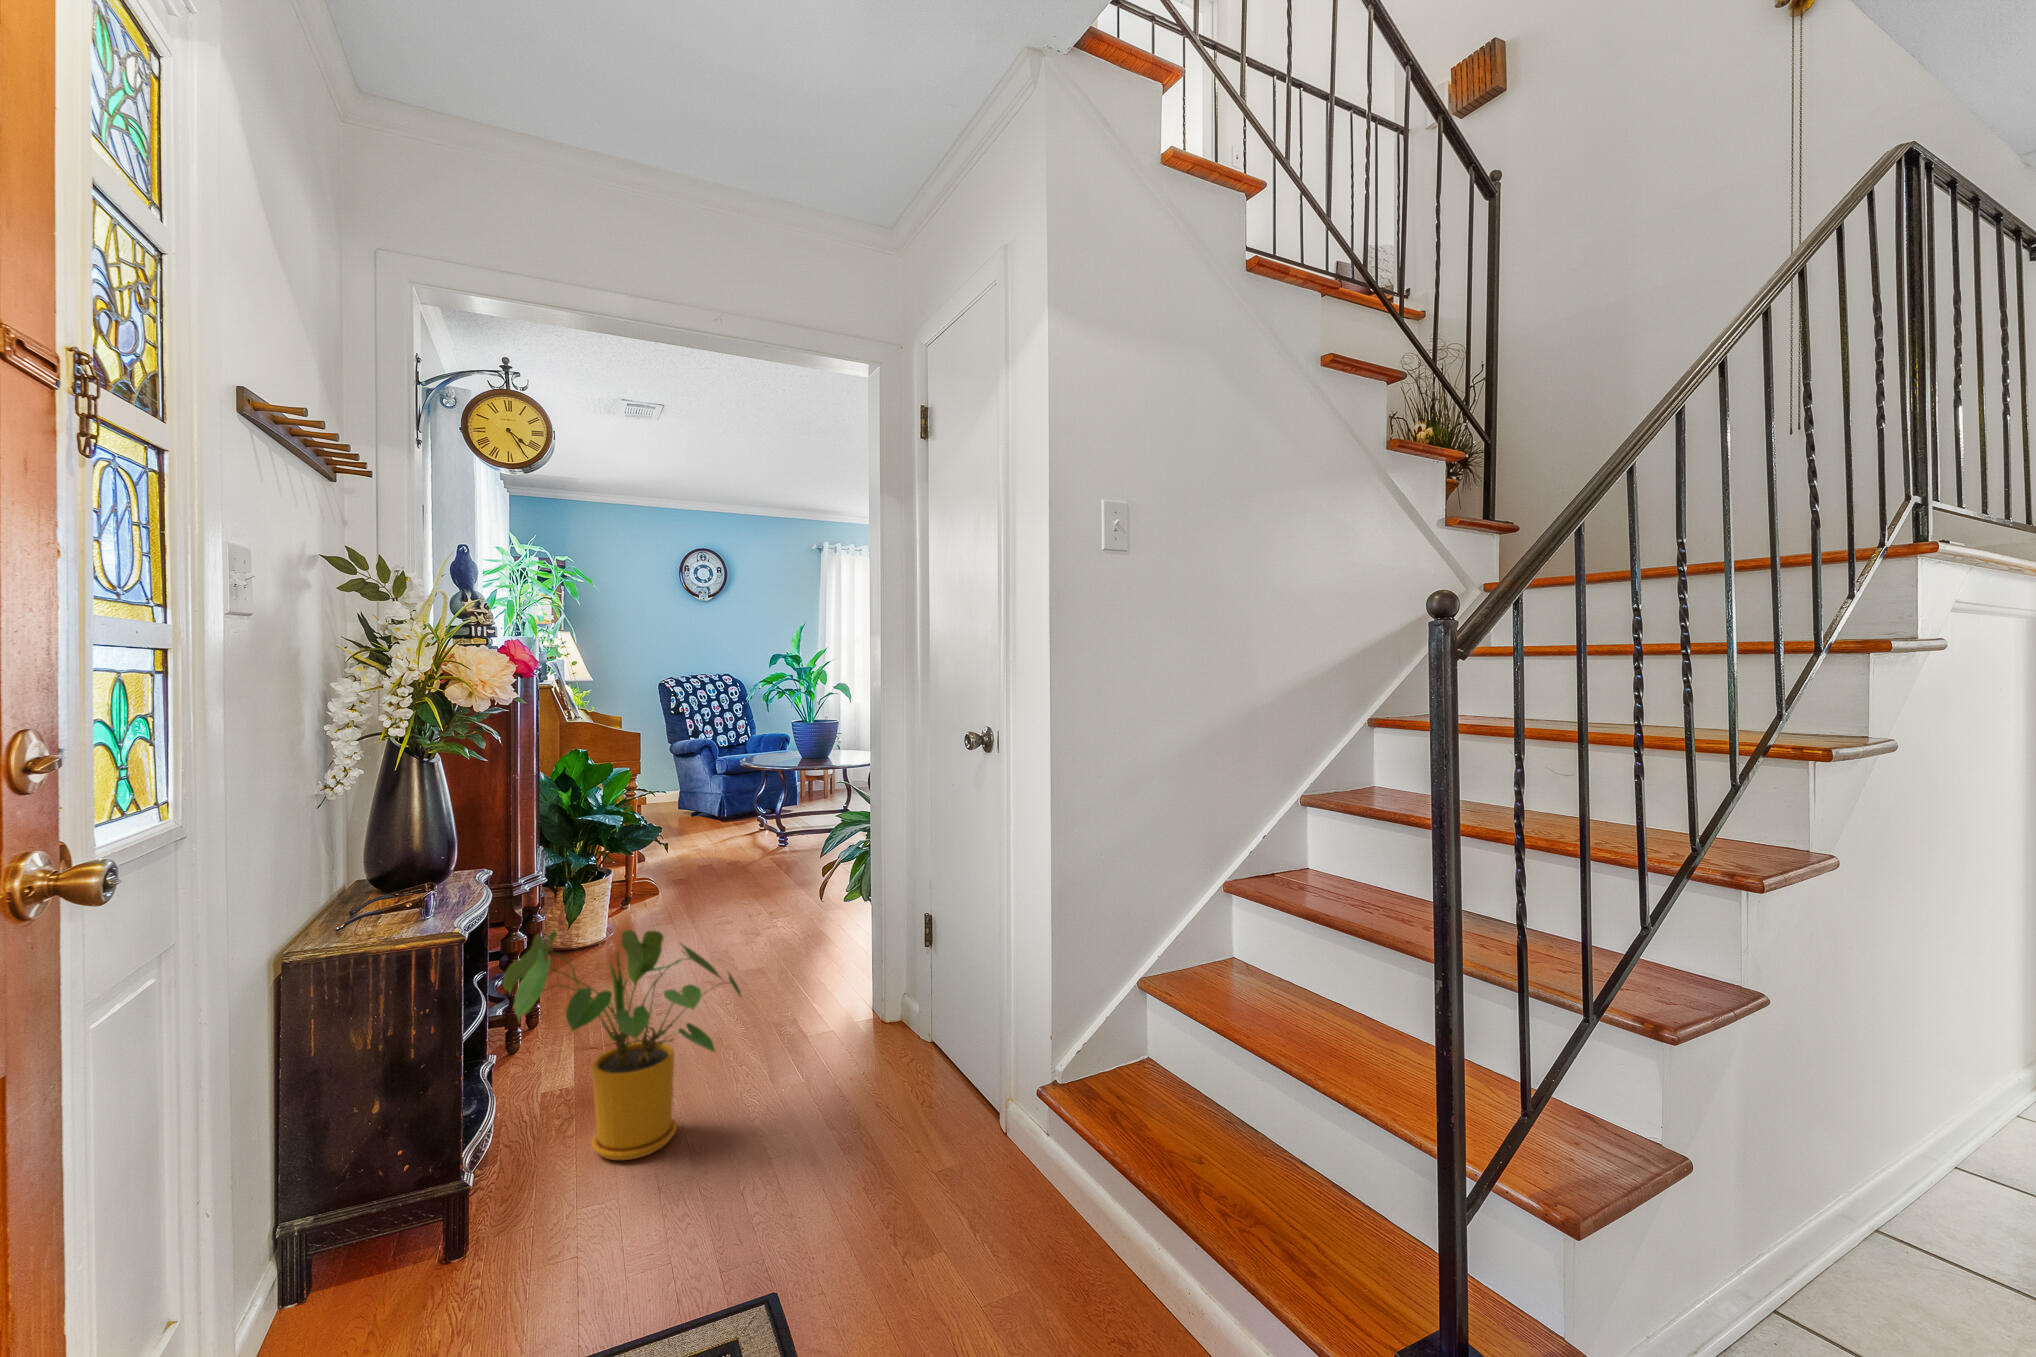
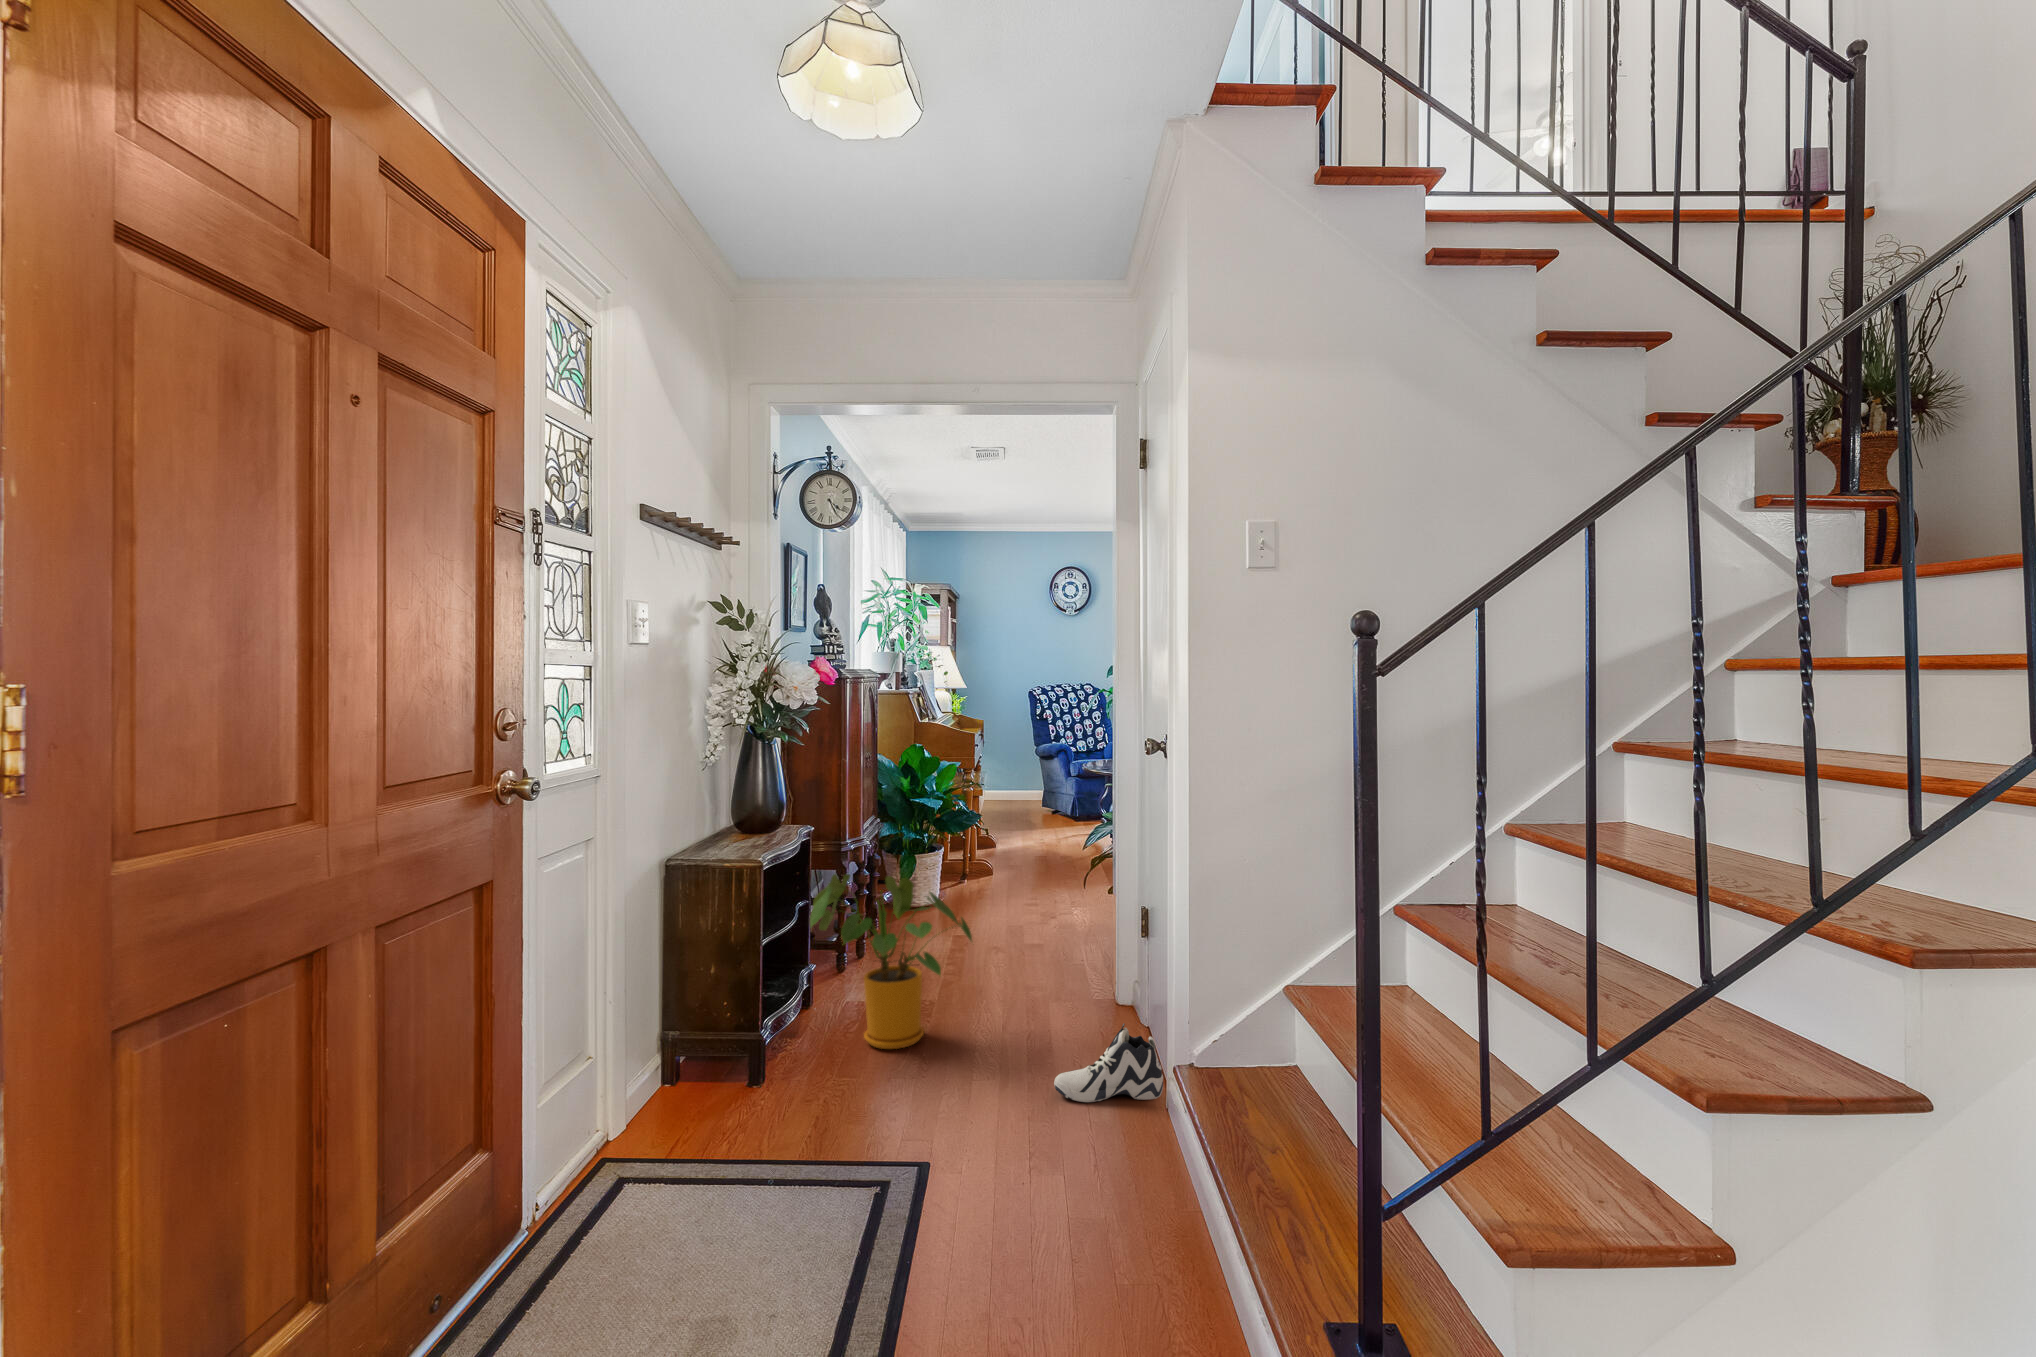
sneaker: none [882,1073,1004,1178] -> present [1054,1024,1163,1102]

